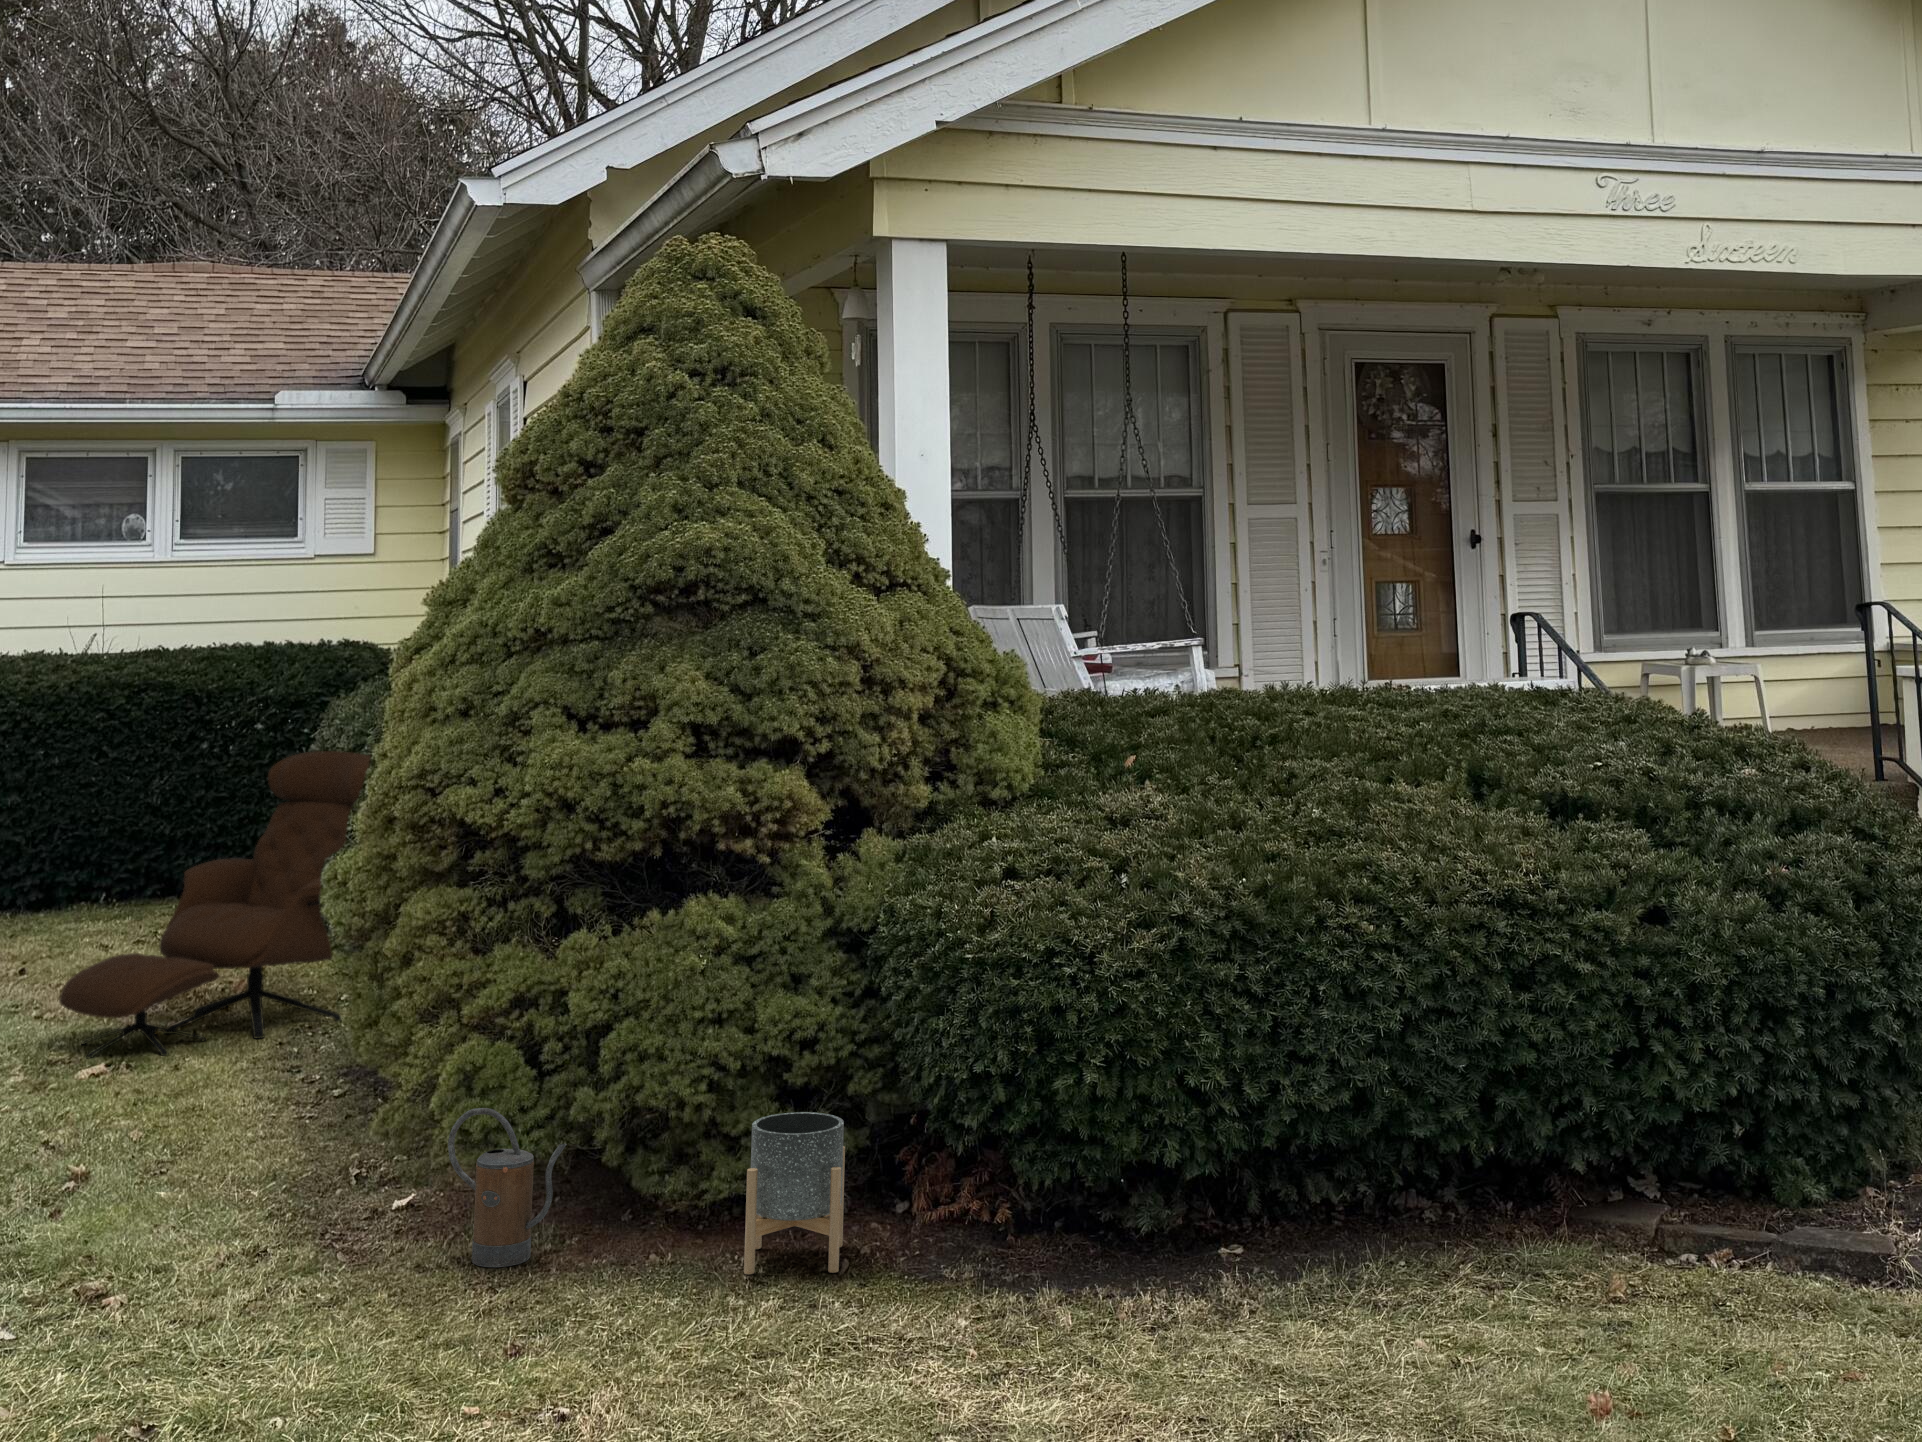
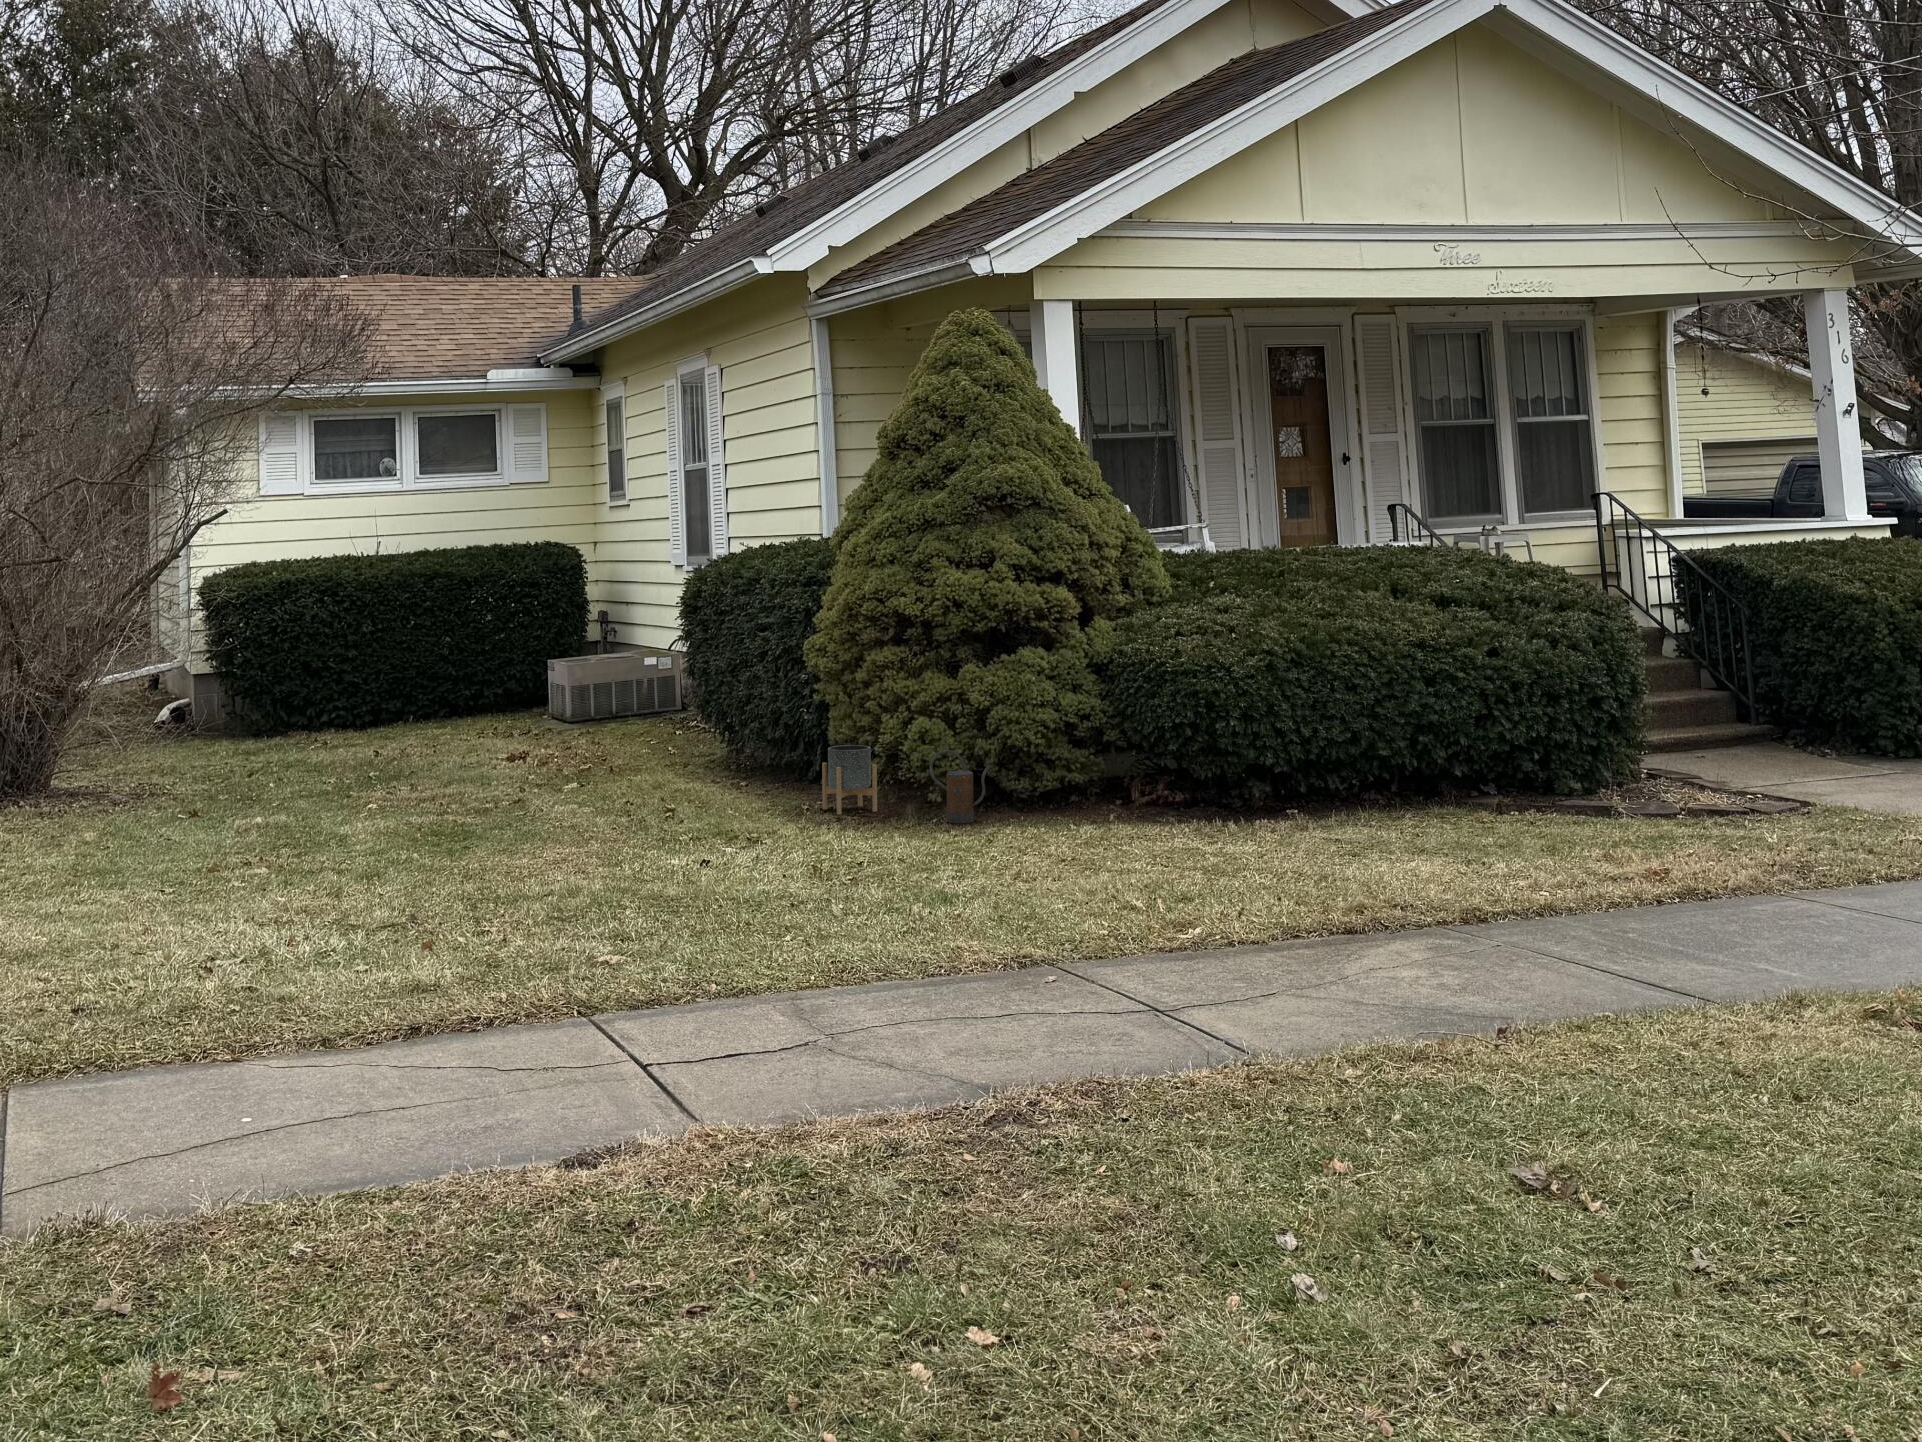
lounge chair: present [59,751,370,1058] -> none [580,600,738,771]
planter: present [744,1112,845,1274] -> present [822,745,877,815]

